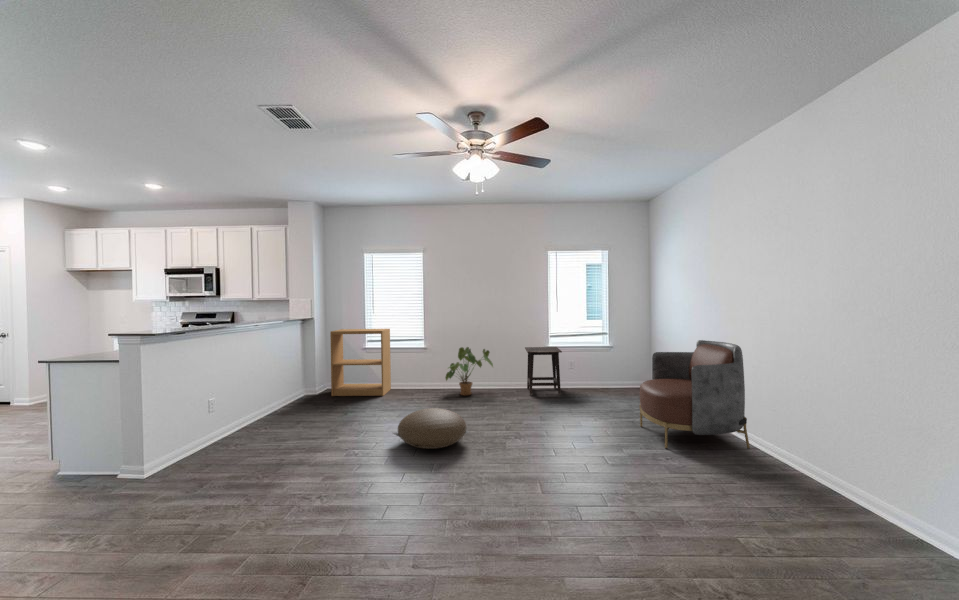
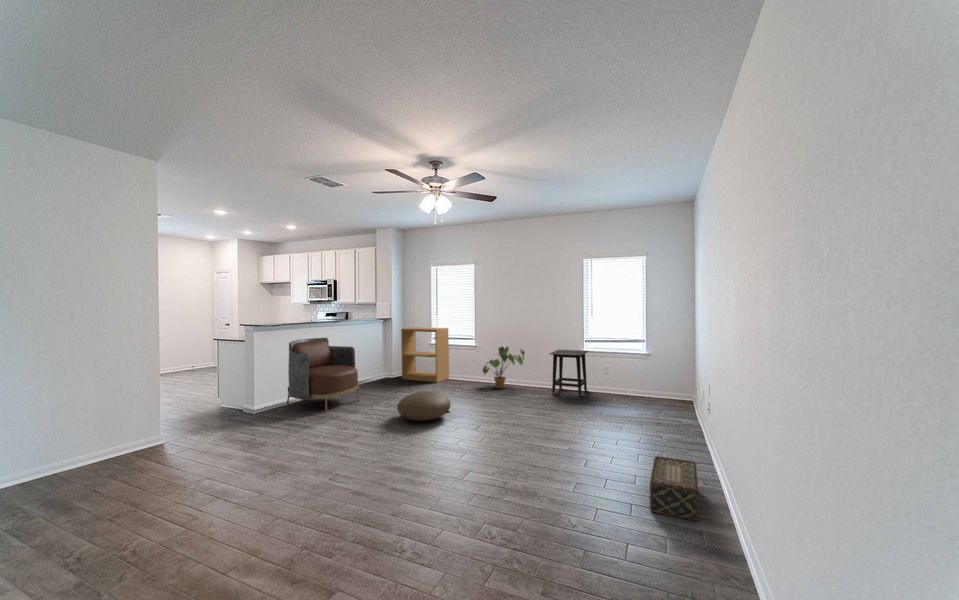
armchair: present [639,340,750,449] -> present [286,338,359,412]
woven basket: none [769,450,871,514] -> present [650,456,699,521]

